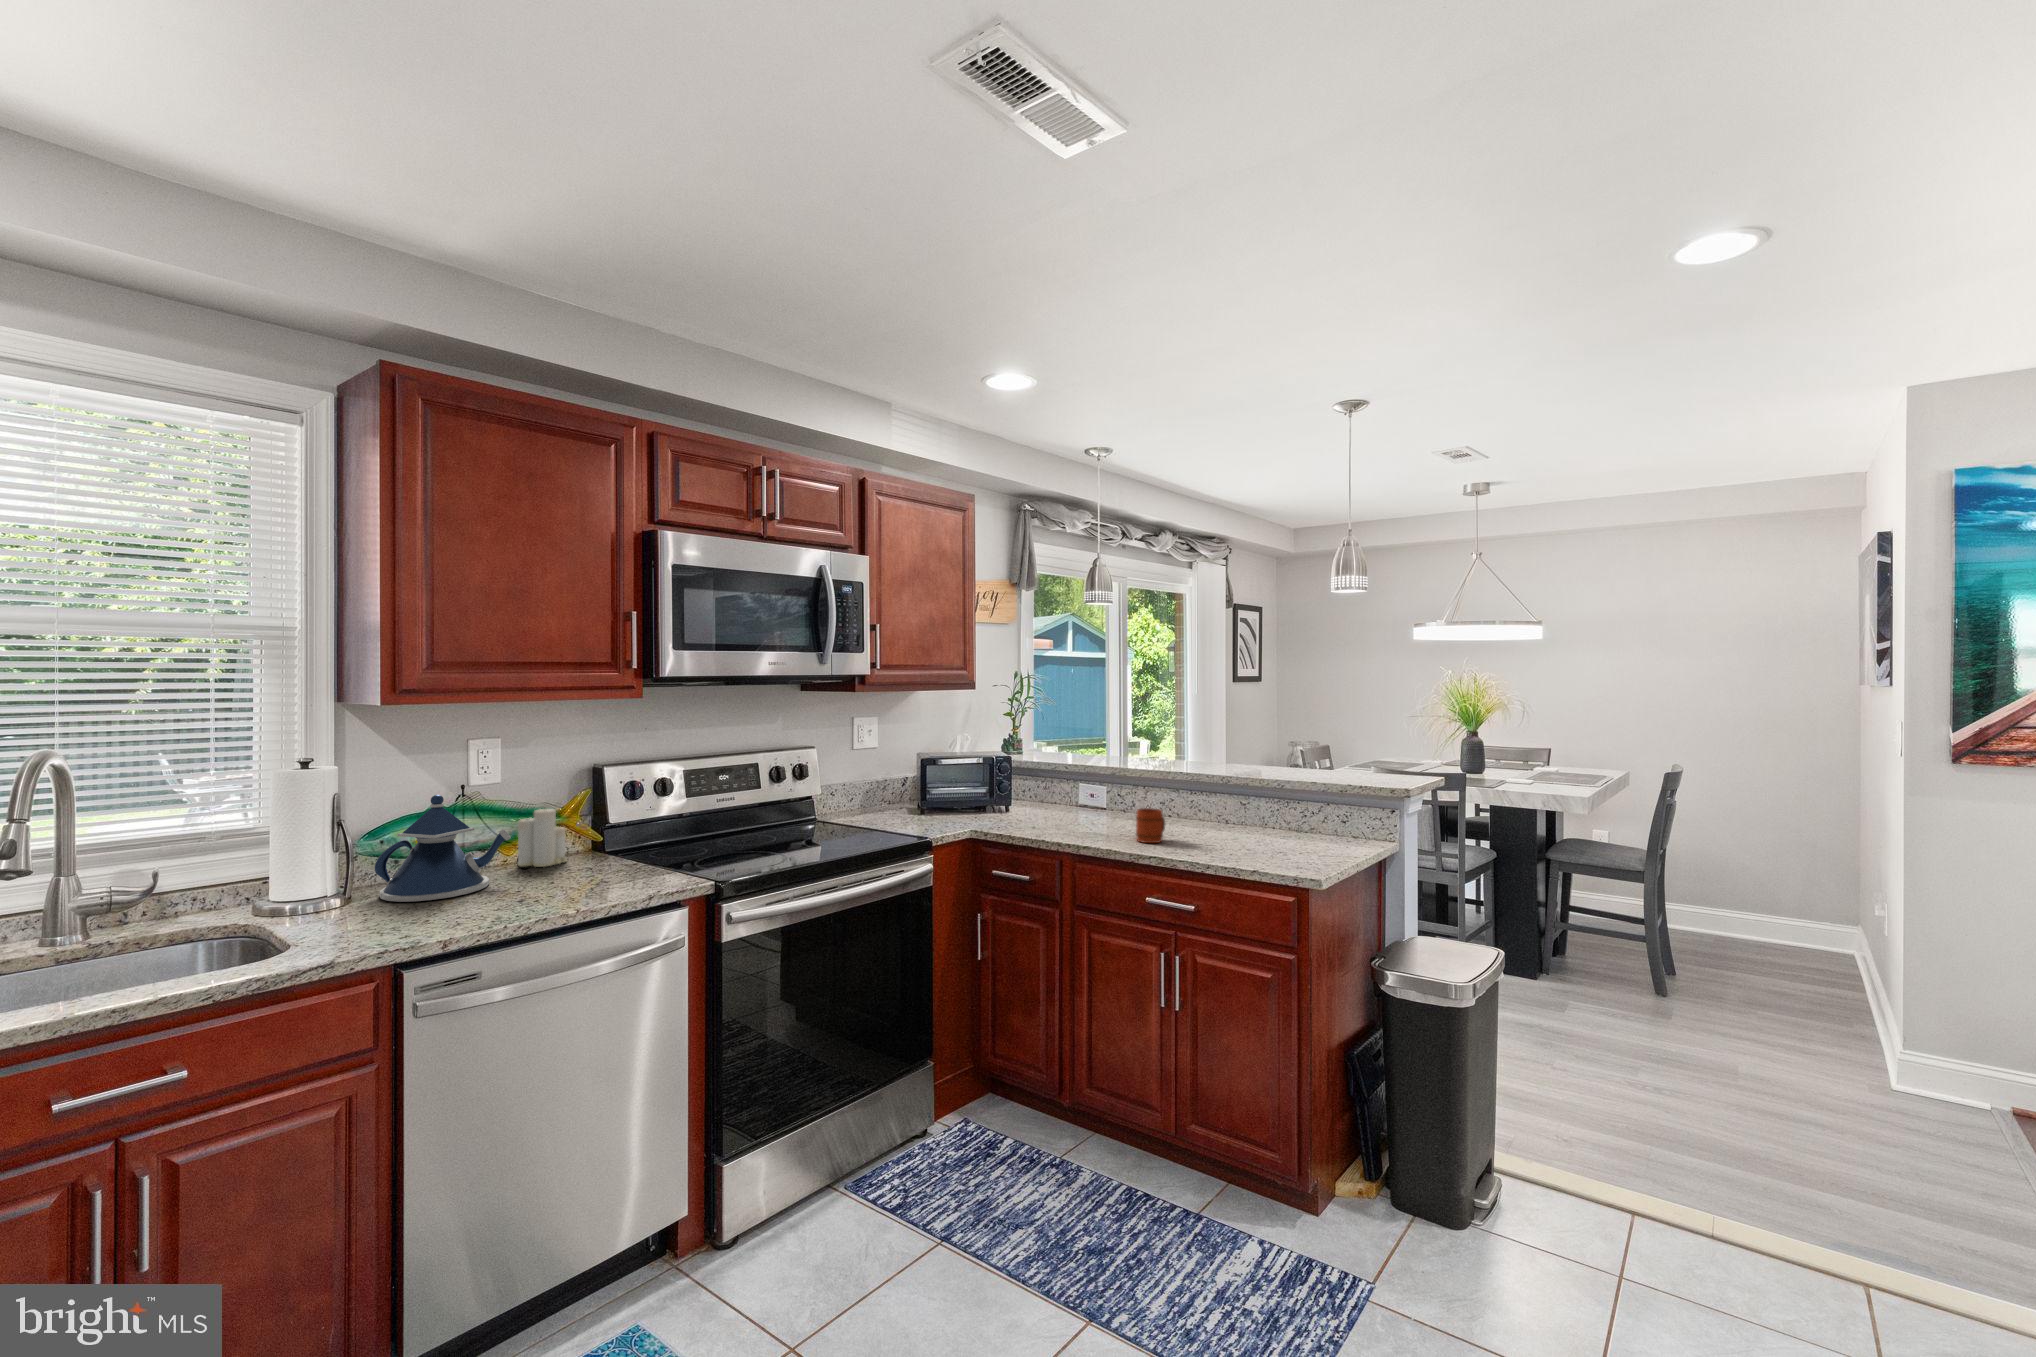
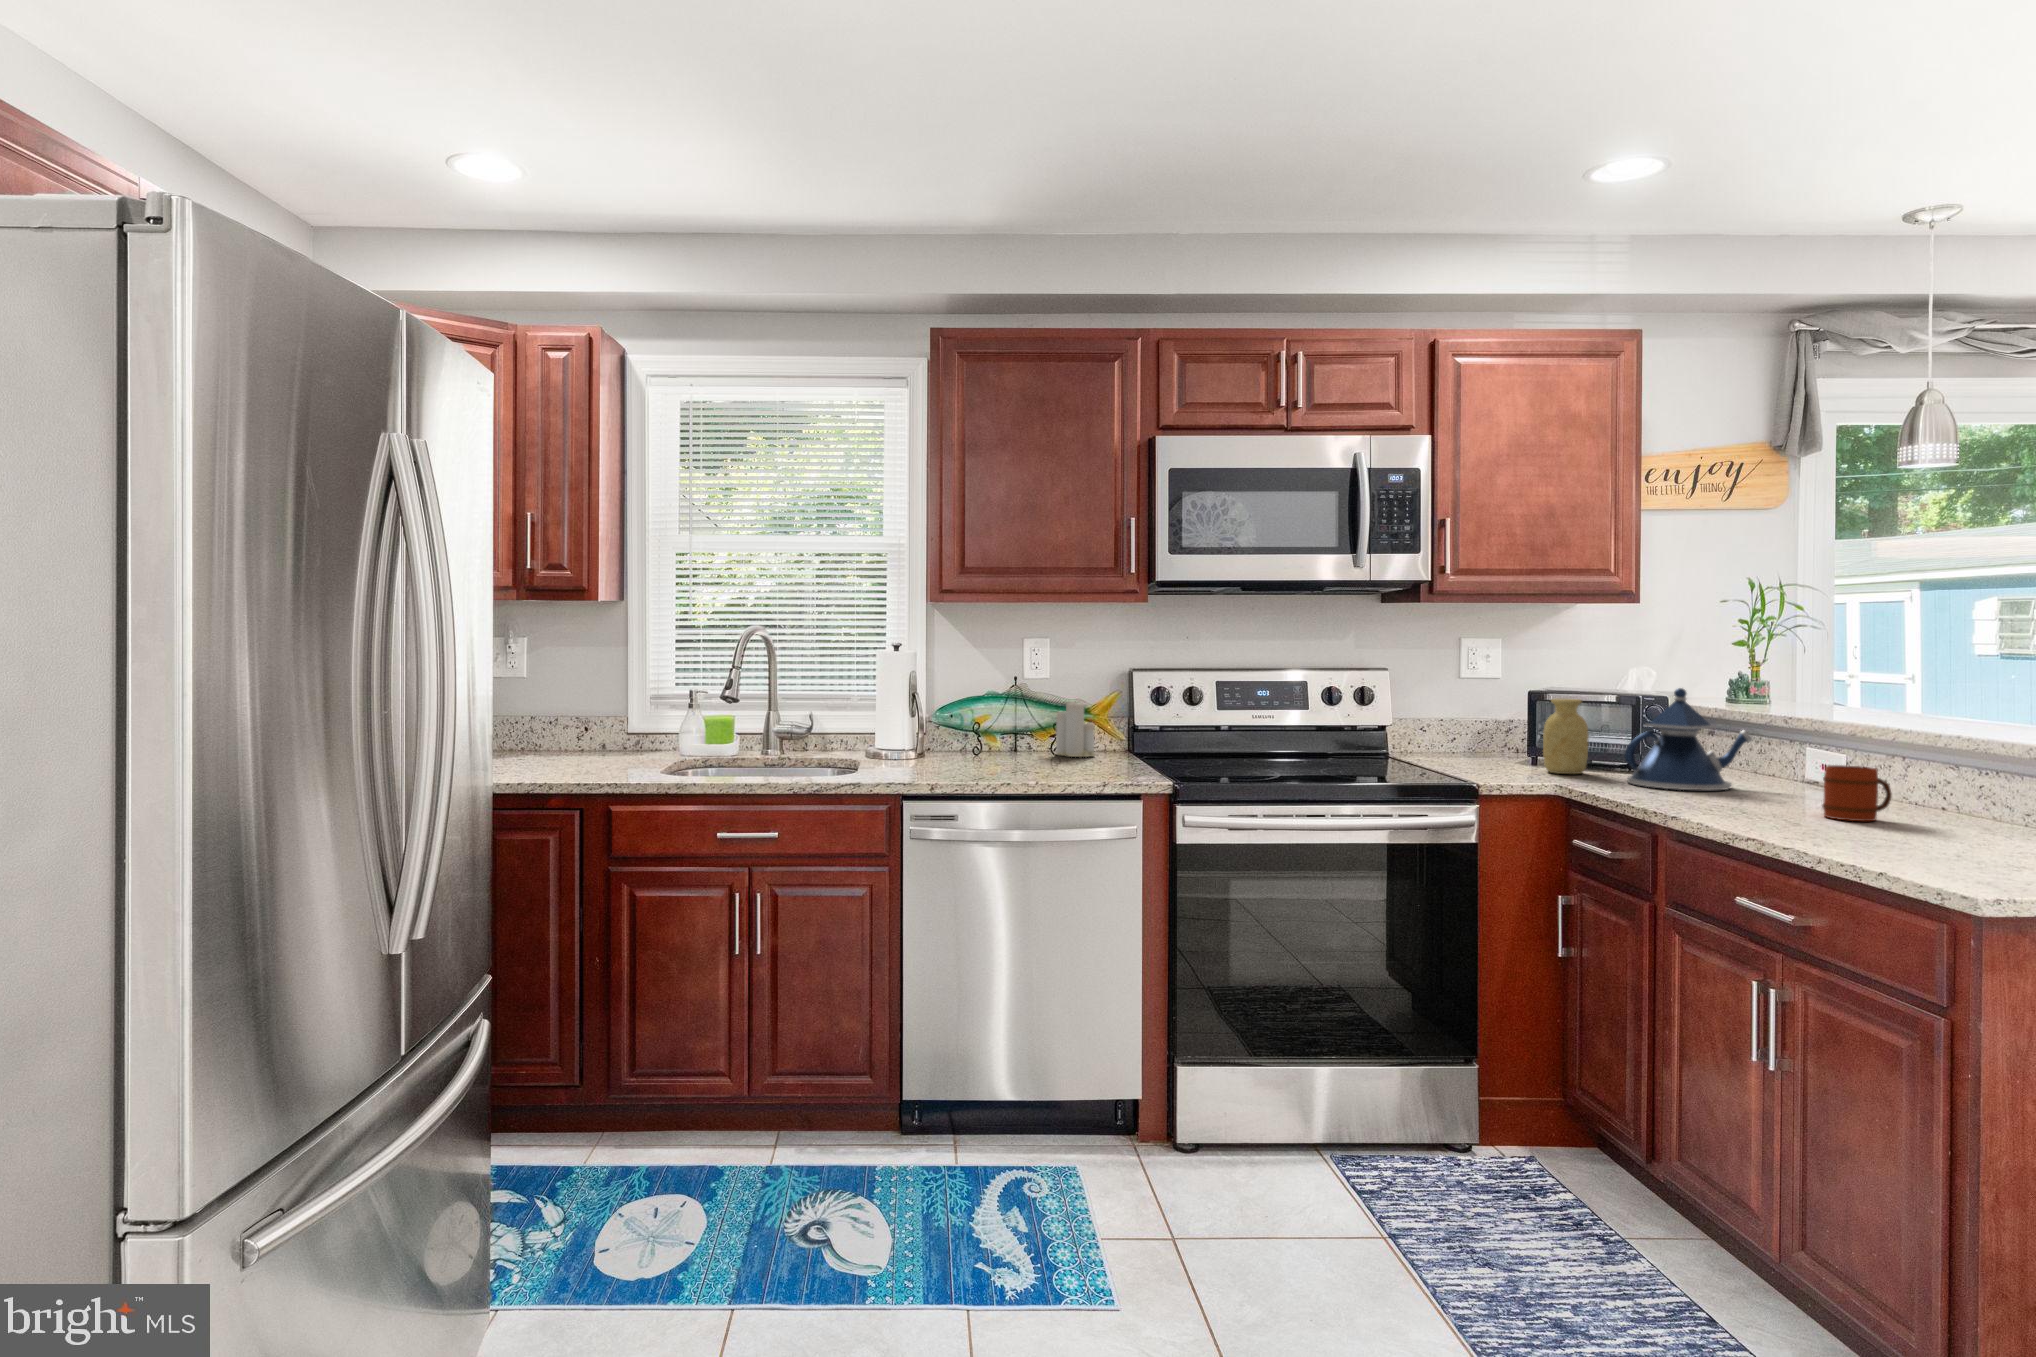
vase: none [941,769,969,823] -> present [1543,699,1589,774]
teapot: present [375,795,511,902] -> present [1624,688,1752,791]

